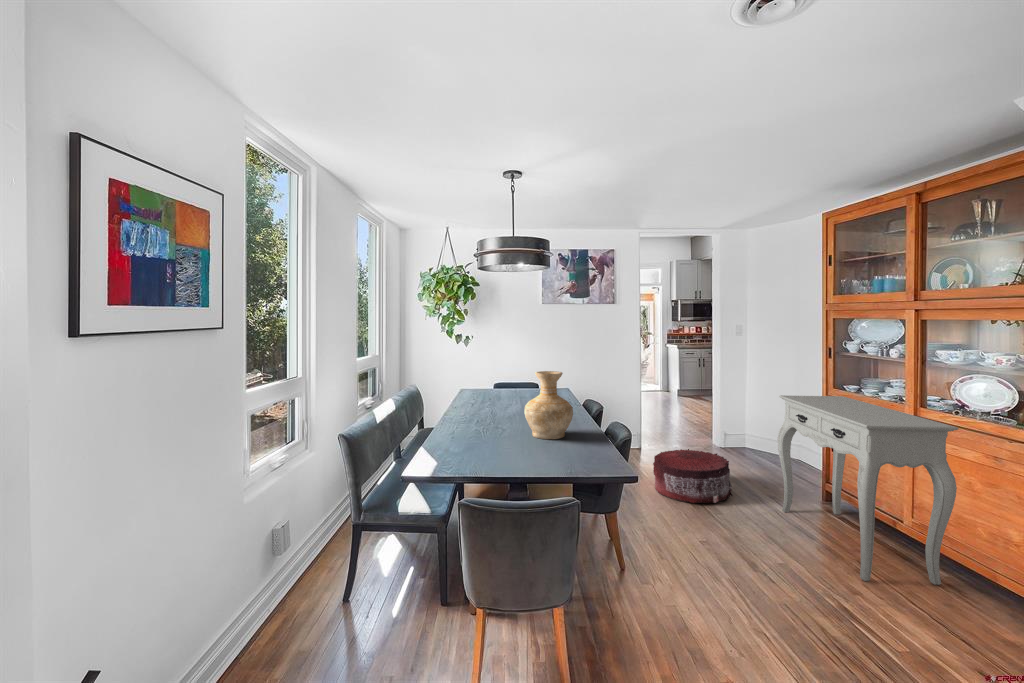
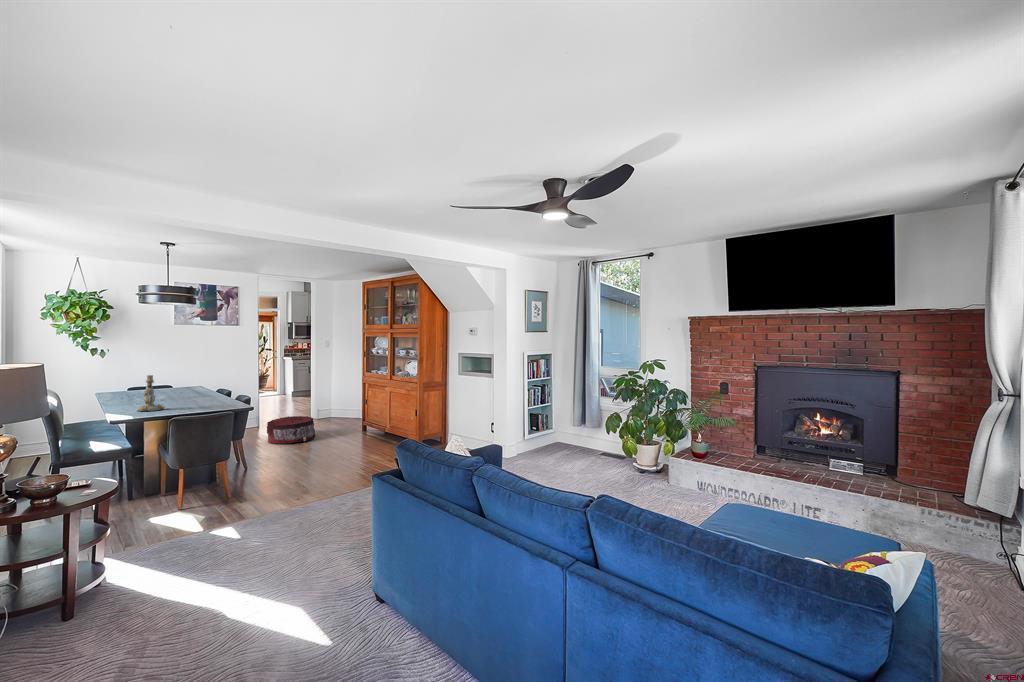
vase: present [524,371,573,439] -> none [180,365,213,402]
candlestick: none [450,394,492,463] -> present [136,375,164,411]
console table: present [777,395,959,585] -> none [338,376,399,452]

